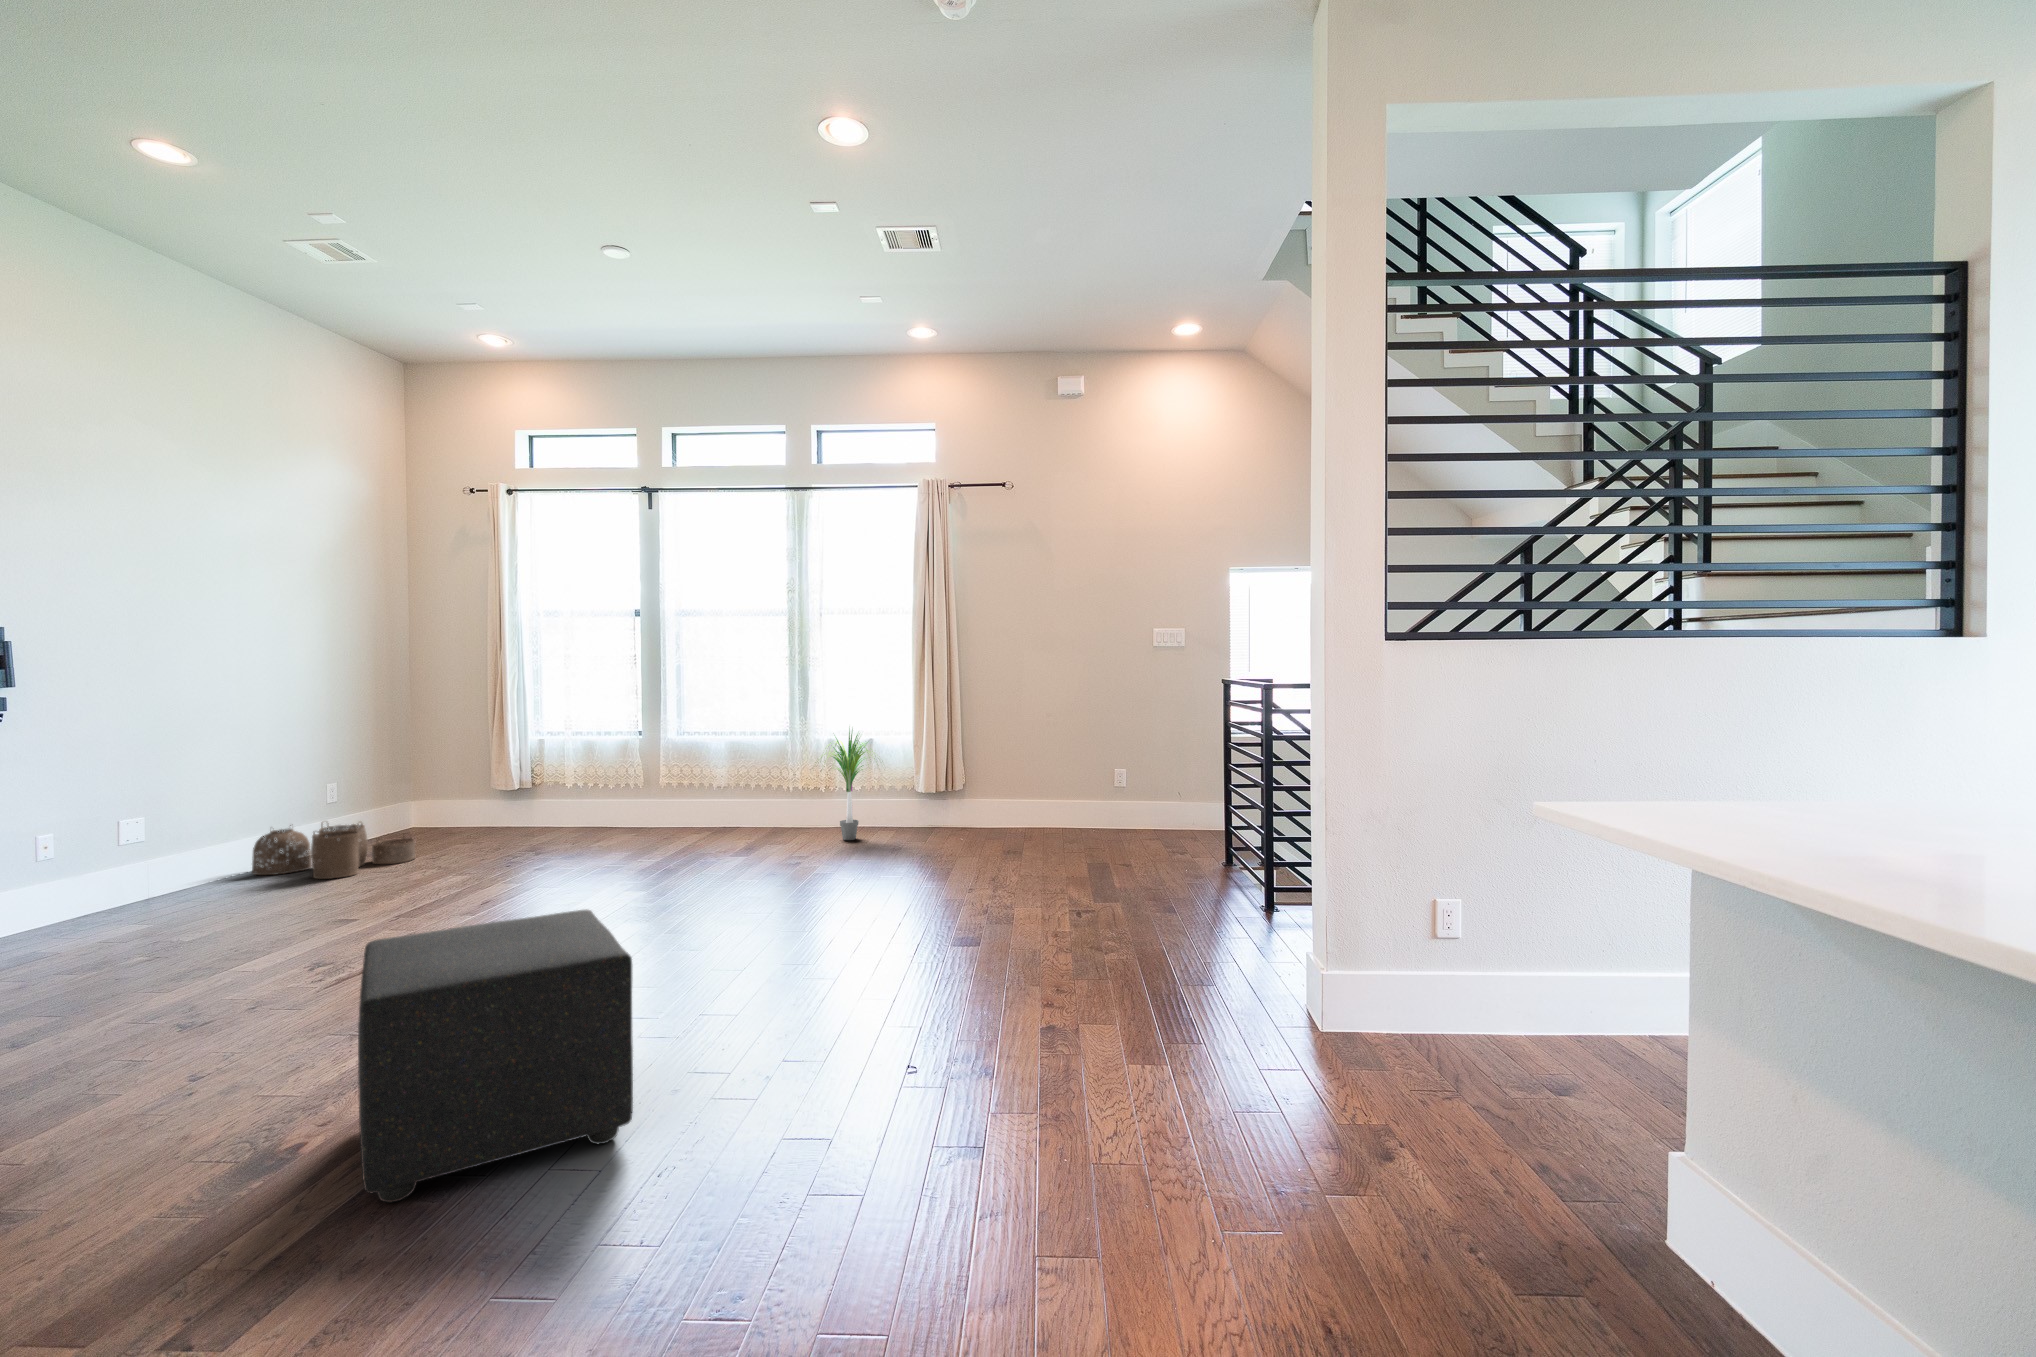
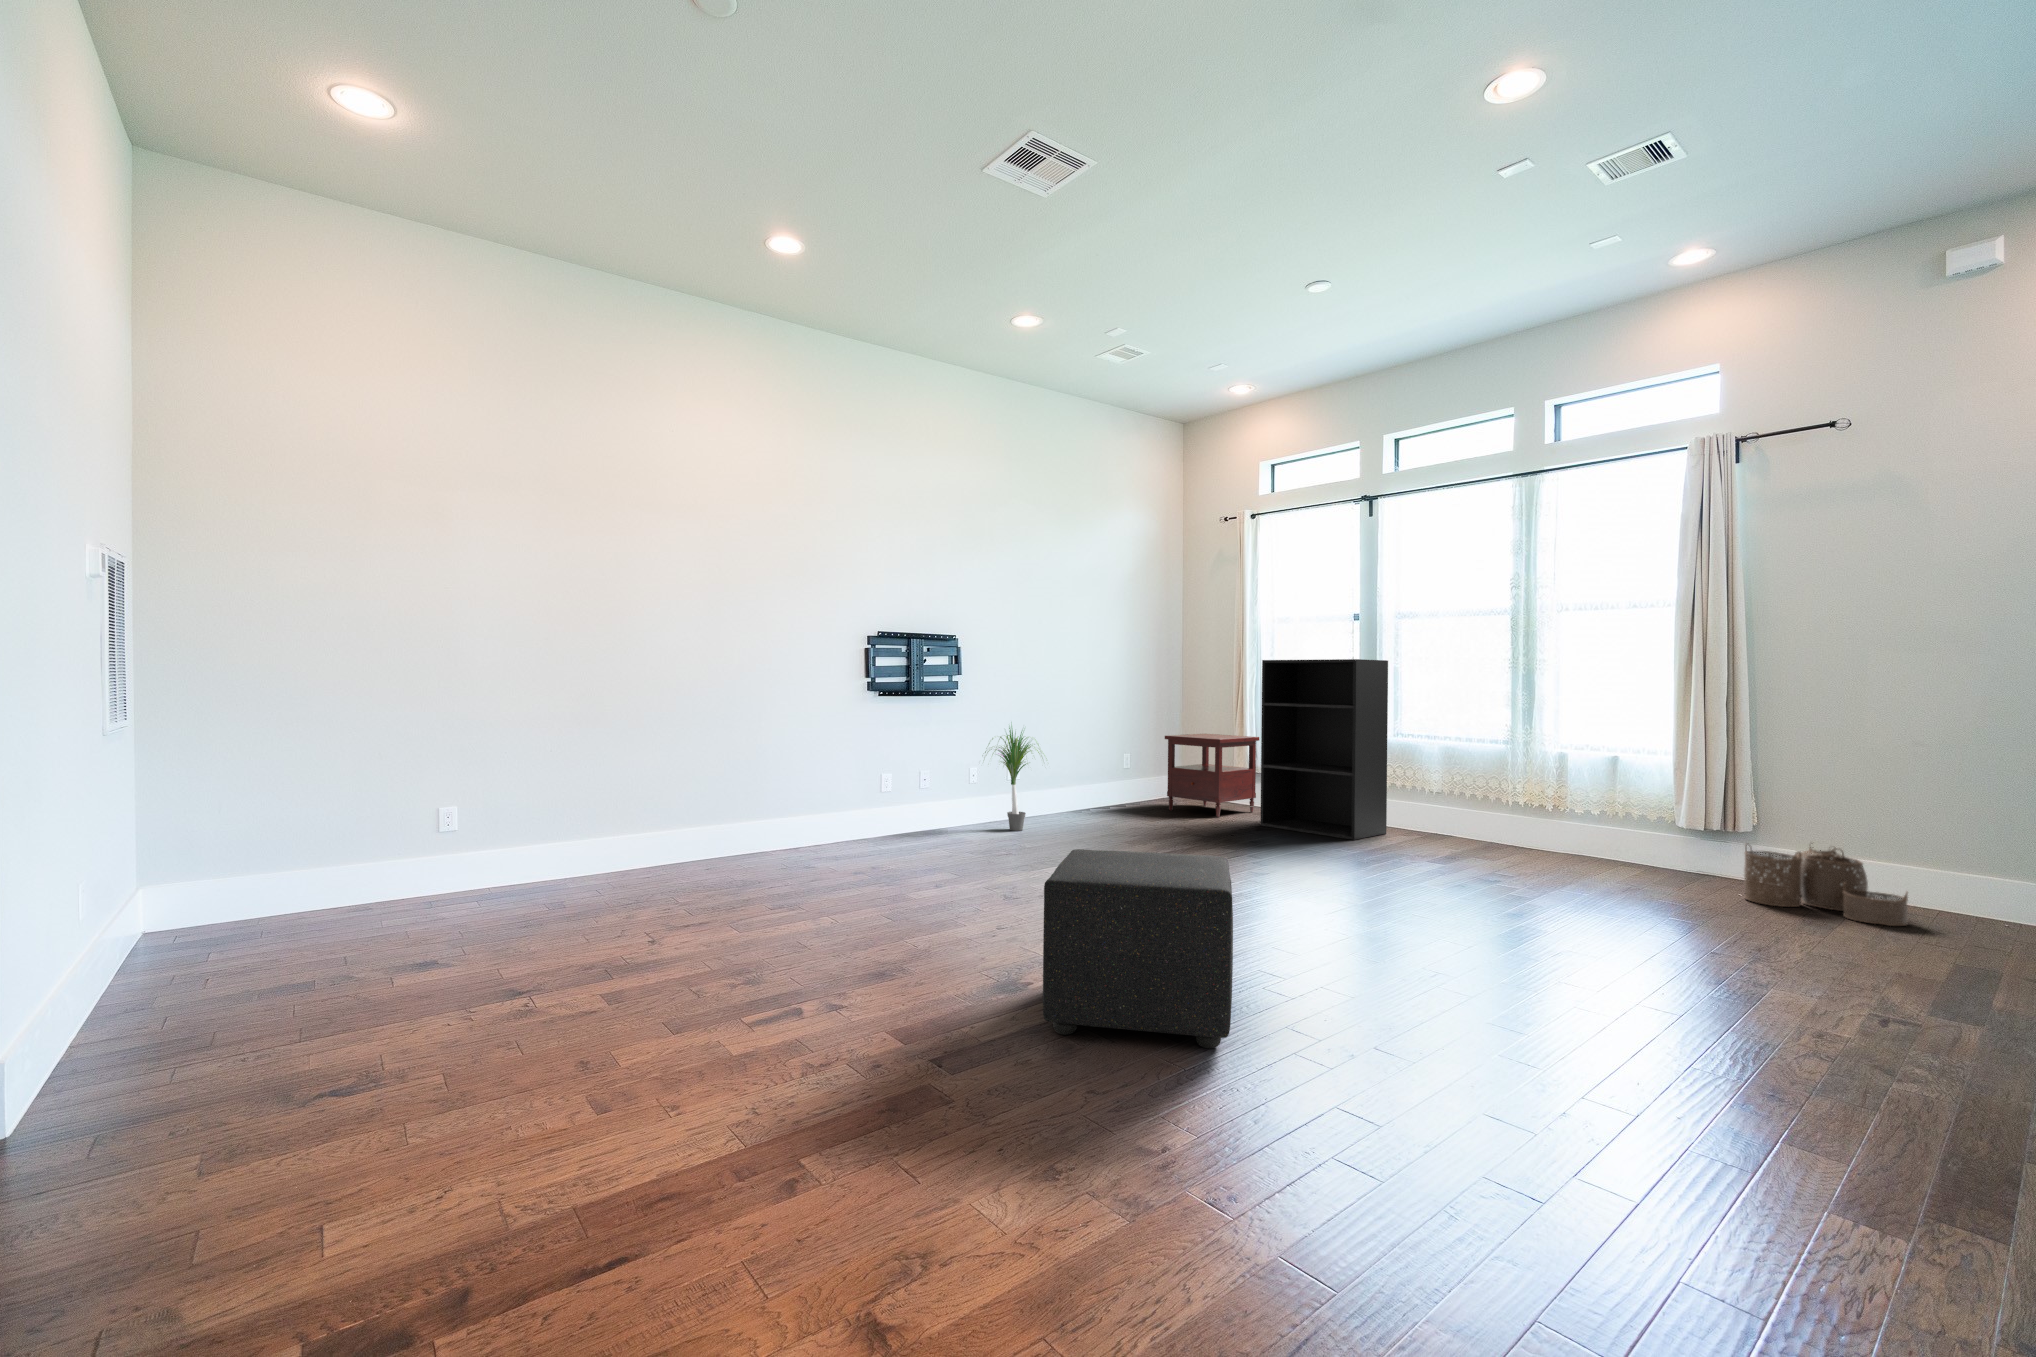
bookshelf: none [532,659,675,848] -> present [1260,659,1388,840]
potted plant: present [821,730,869,840] -> present [985,728,1039,831]
side table: none [396,746,523,845] -> present [1165,734,1259,817]
woven basket: present [252,824,416,879] -> present [1744,845,1908,926]

